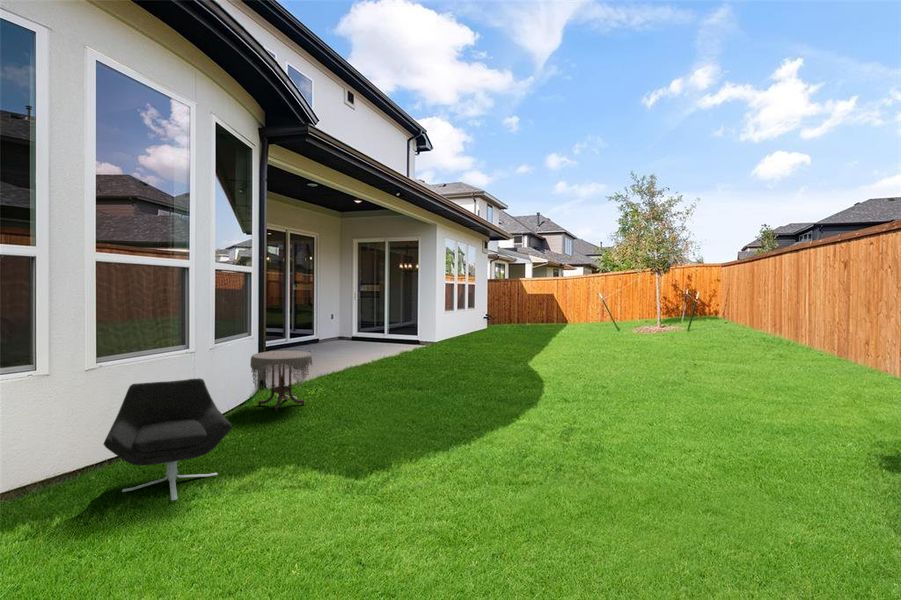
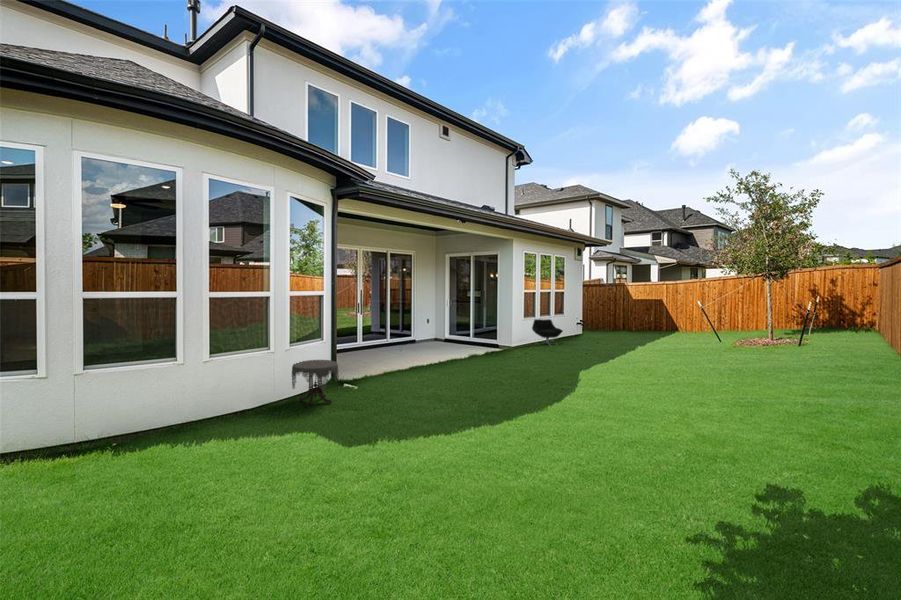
lounge chair: present [104,378,232,501] -> present [532,319,563,344]

